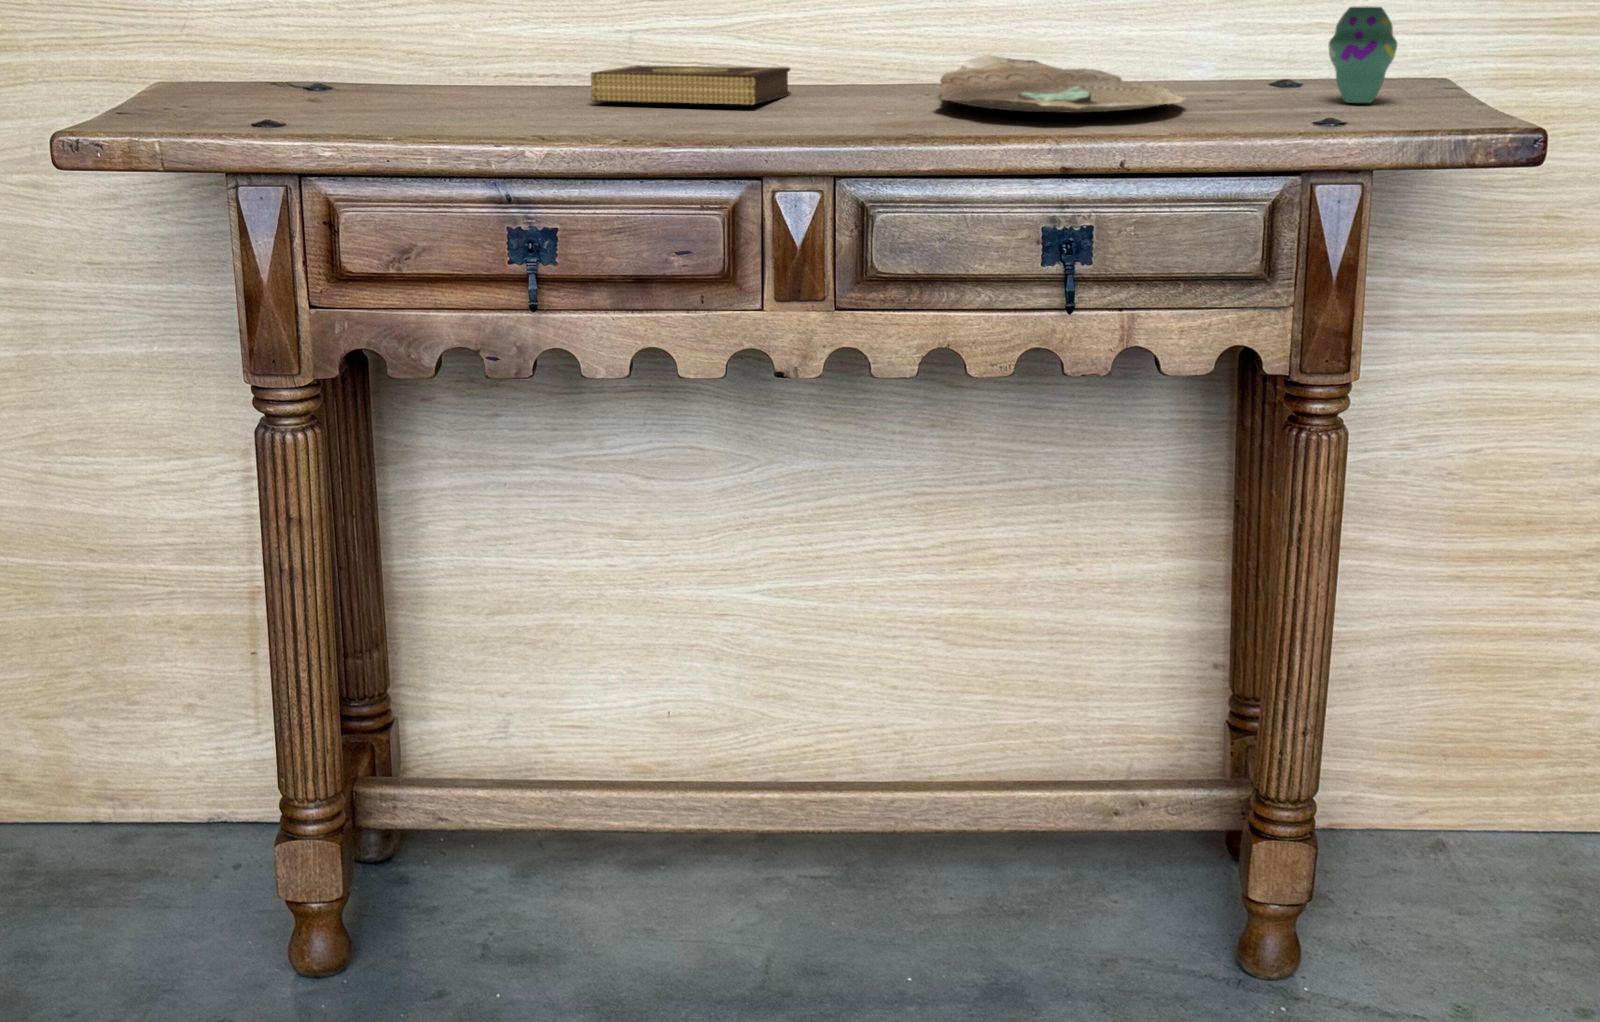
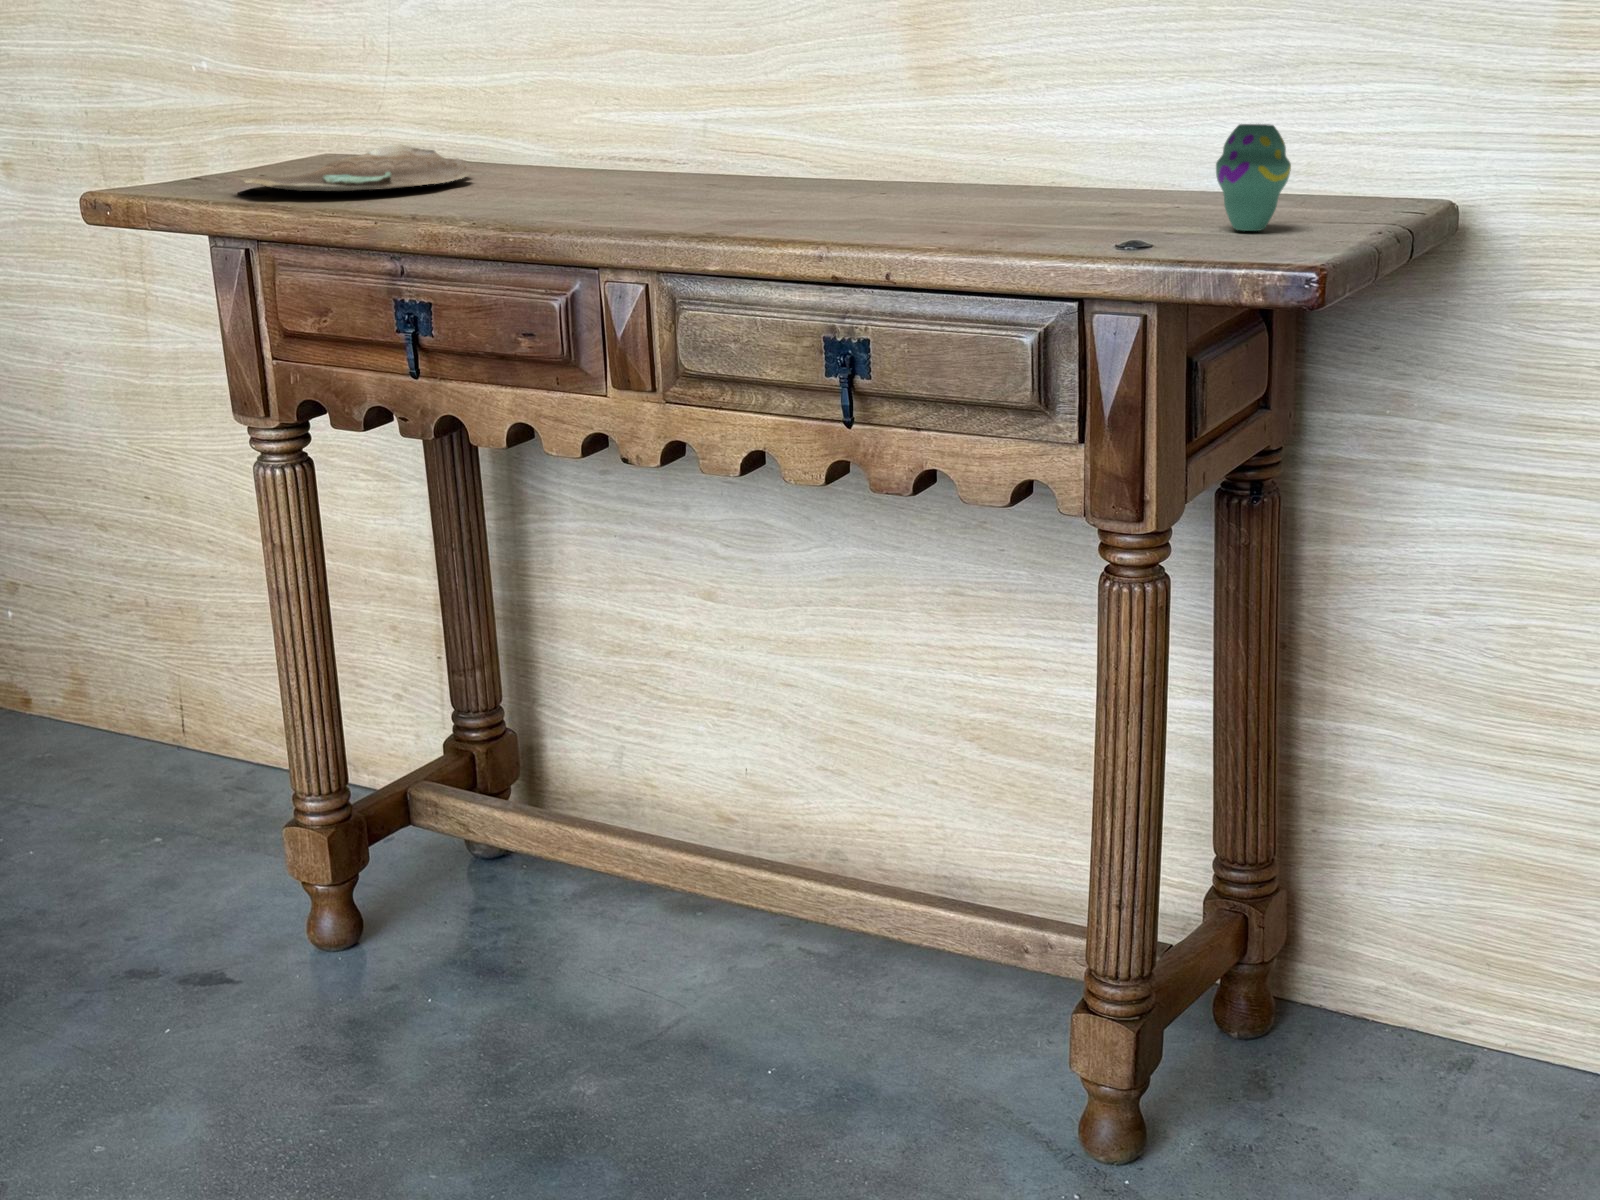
decorative bowl: present [940,55,1185,113] -> present [236,144,470,191]
book: present [591,65,790,105] -> none [555,164,751,203]

